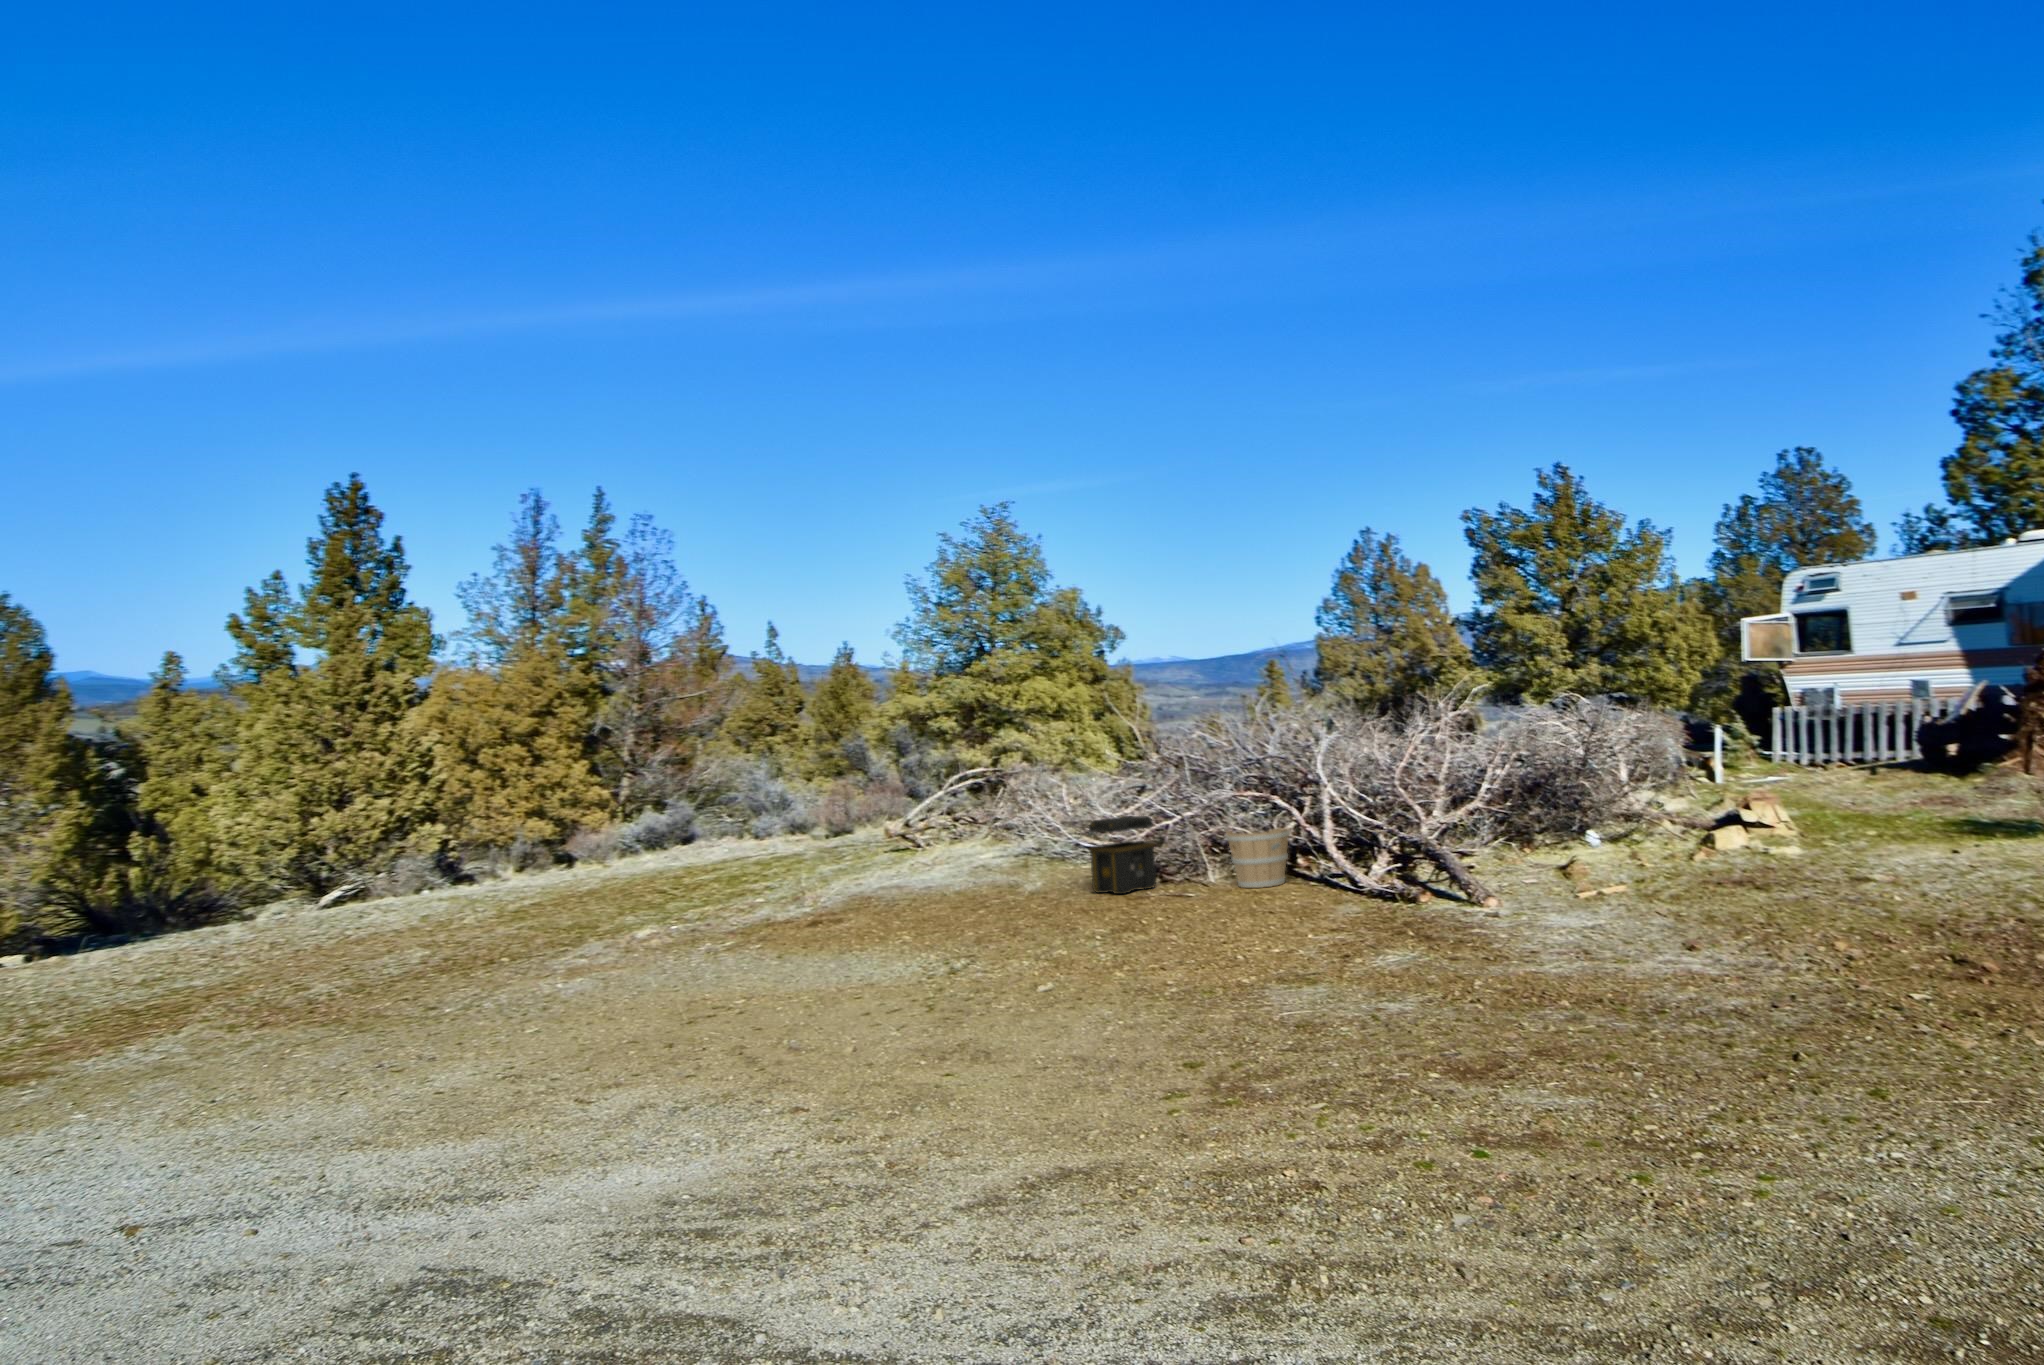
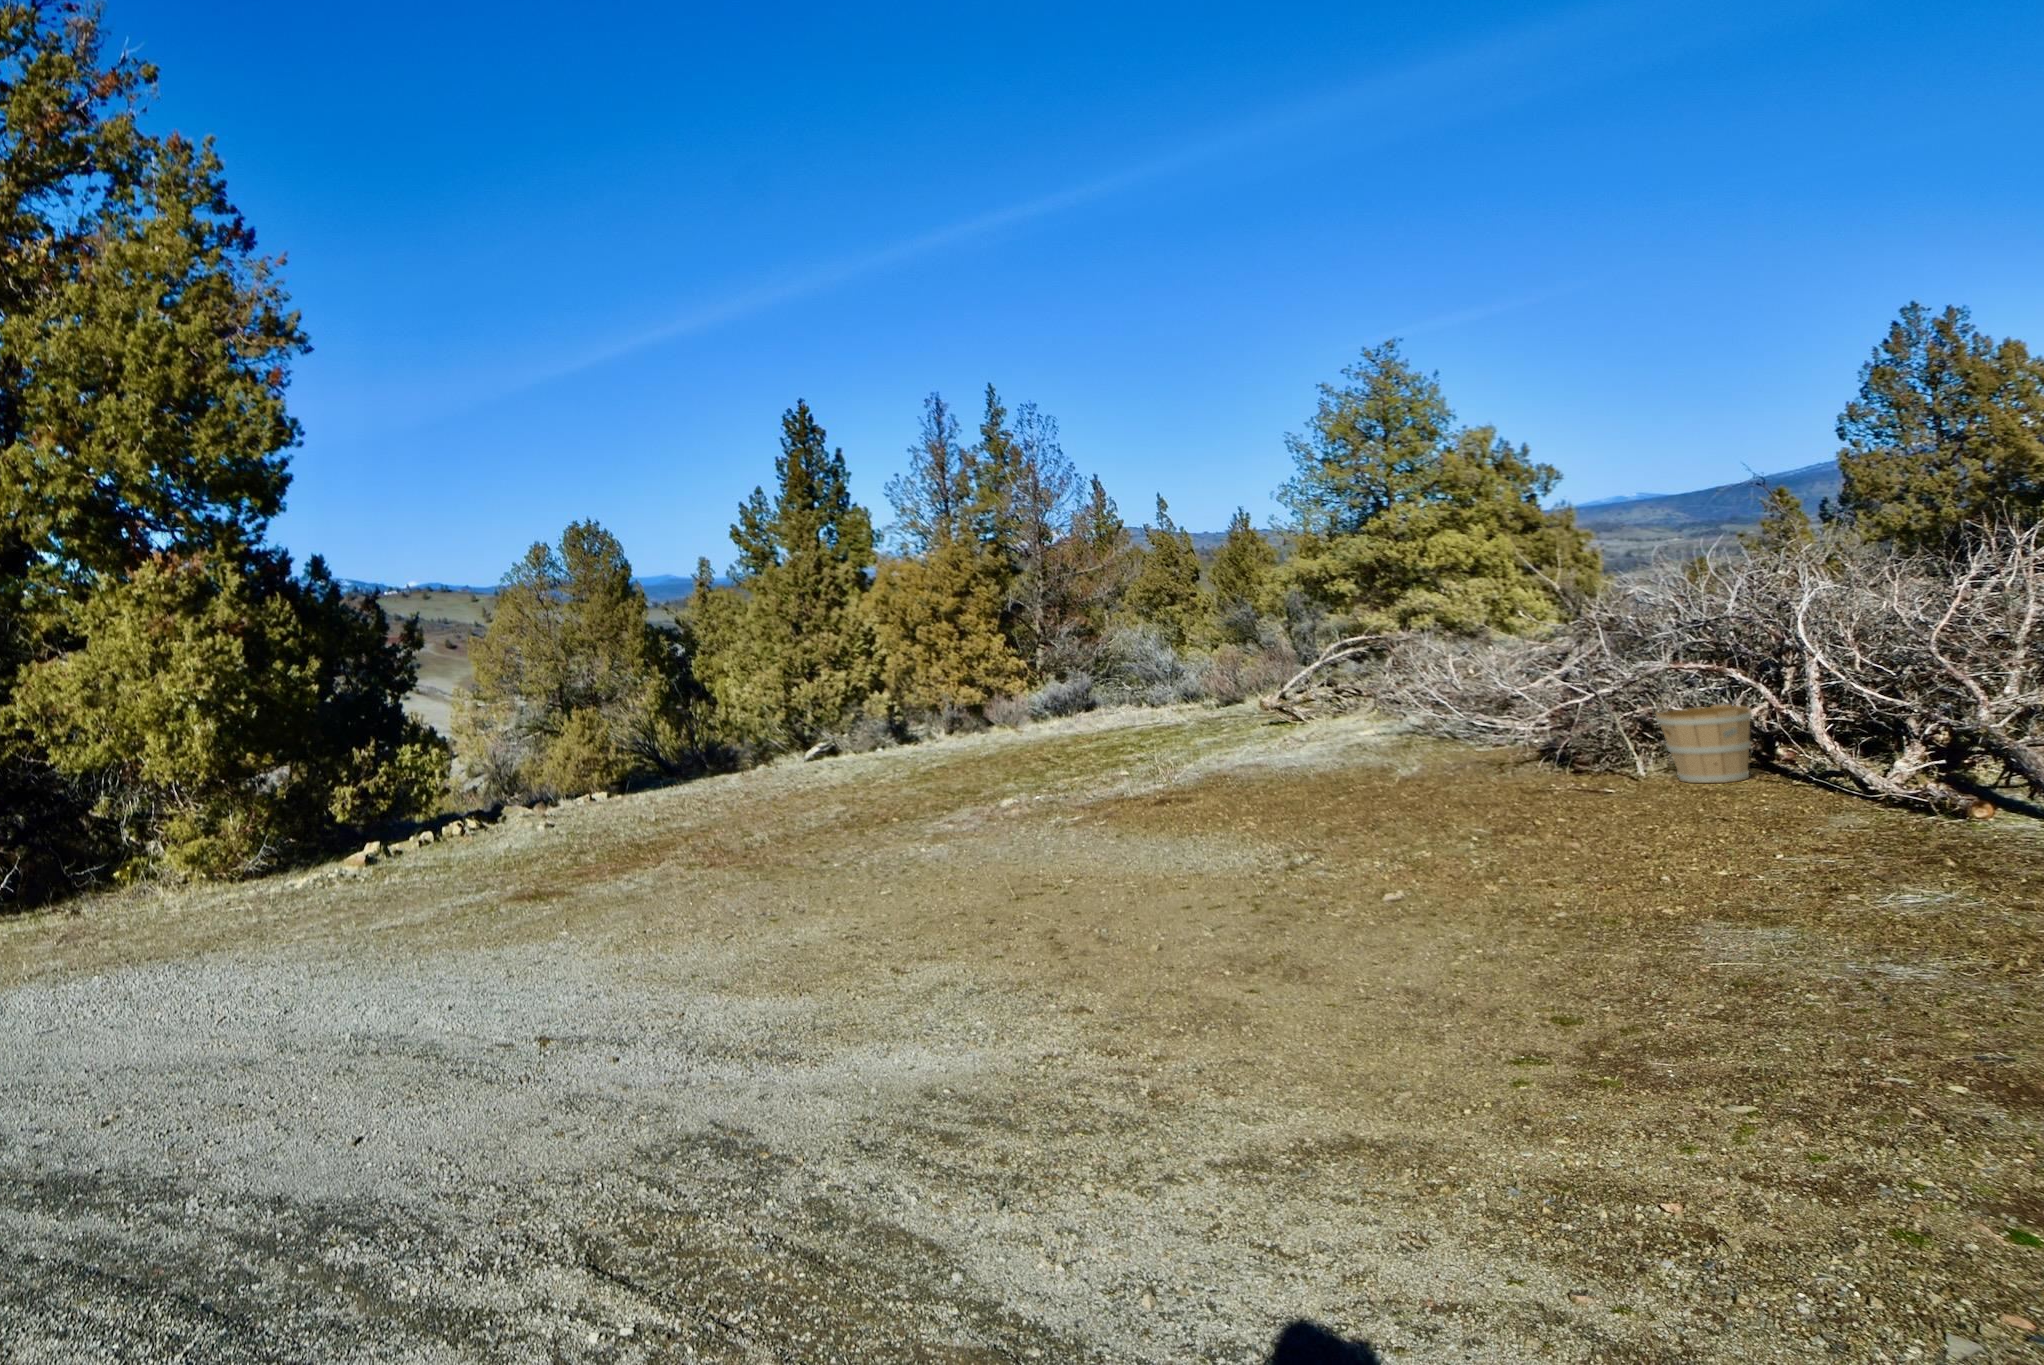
toolbox: present [1089,816,1156,894] -> none [1471,693,1565,783]

